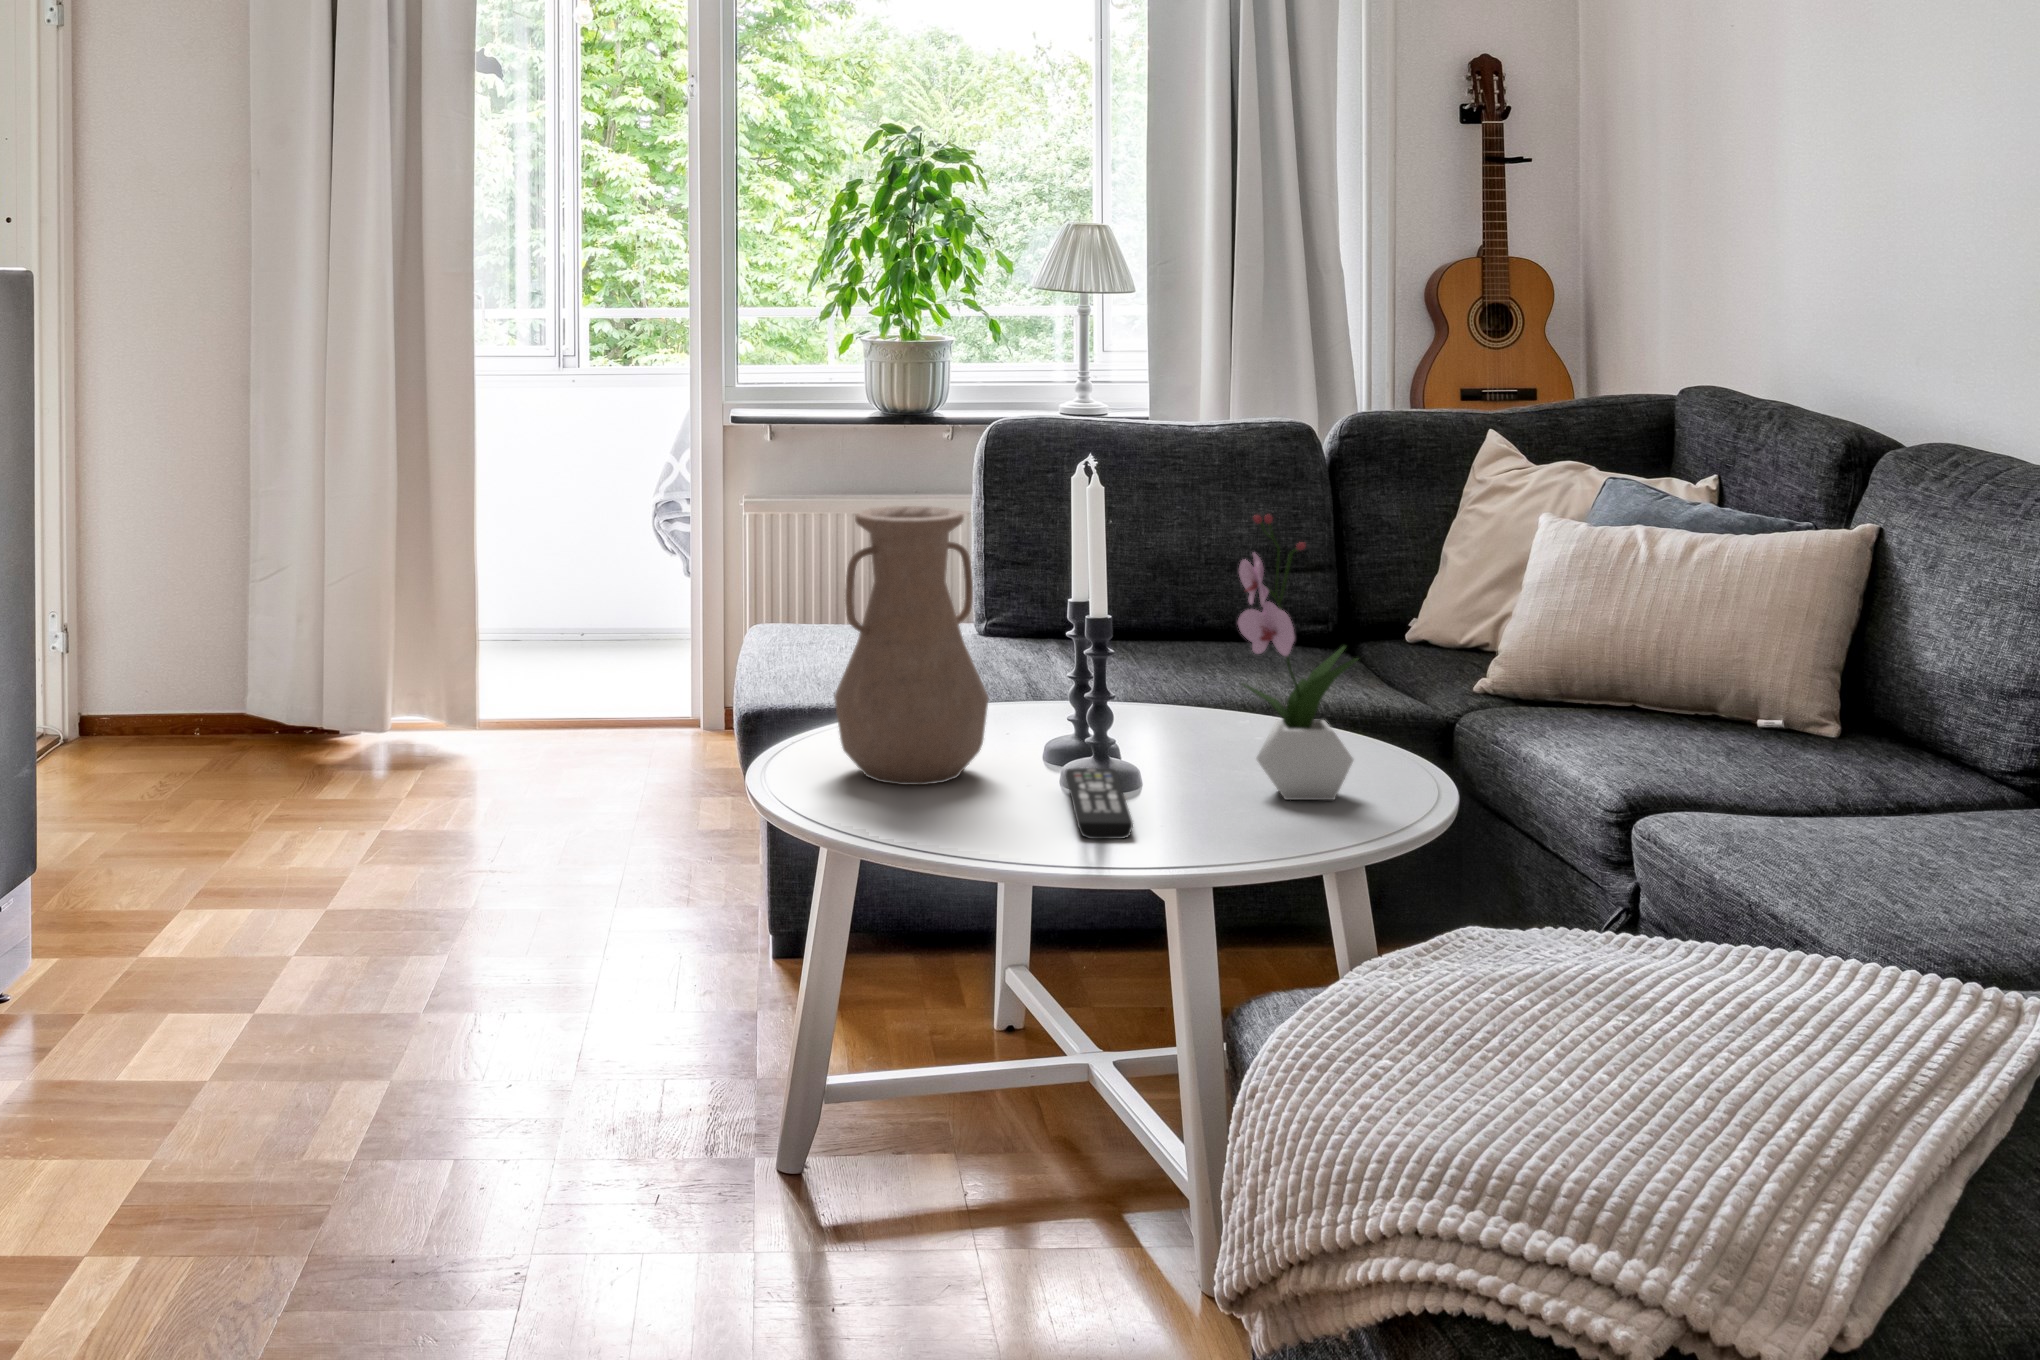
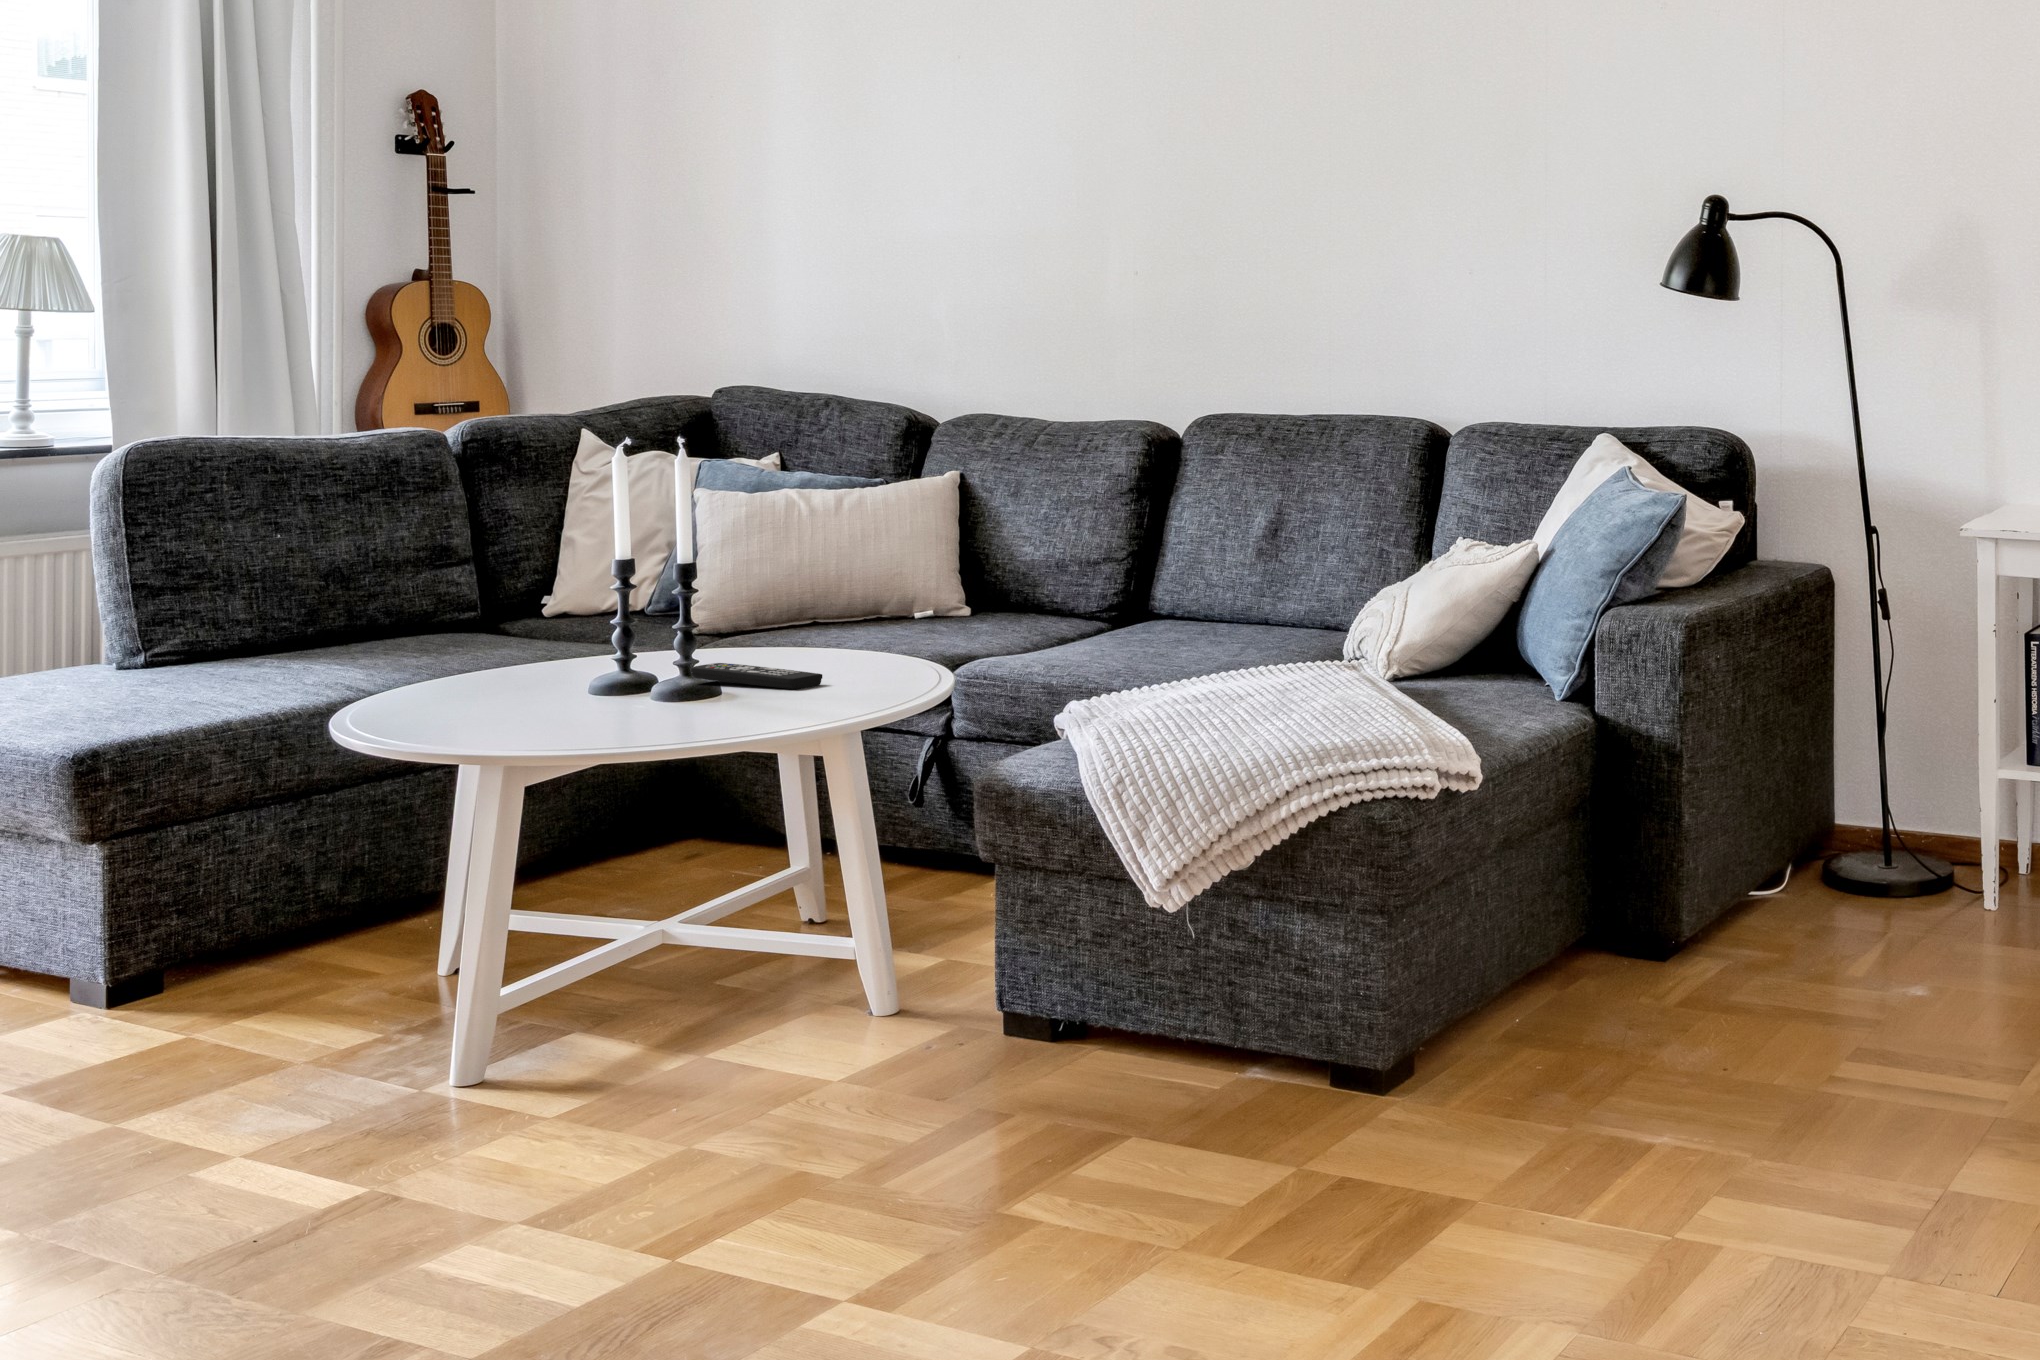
vase: present [834,506,989,785] -> none [475,477,617,705]
flower arrangement: present [1238,515,1358,800] -> none [789,462,885,663]

